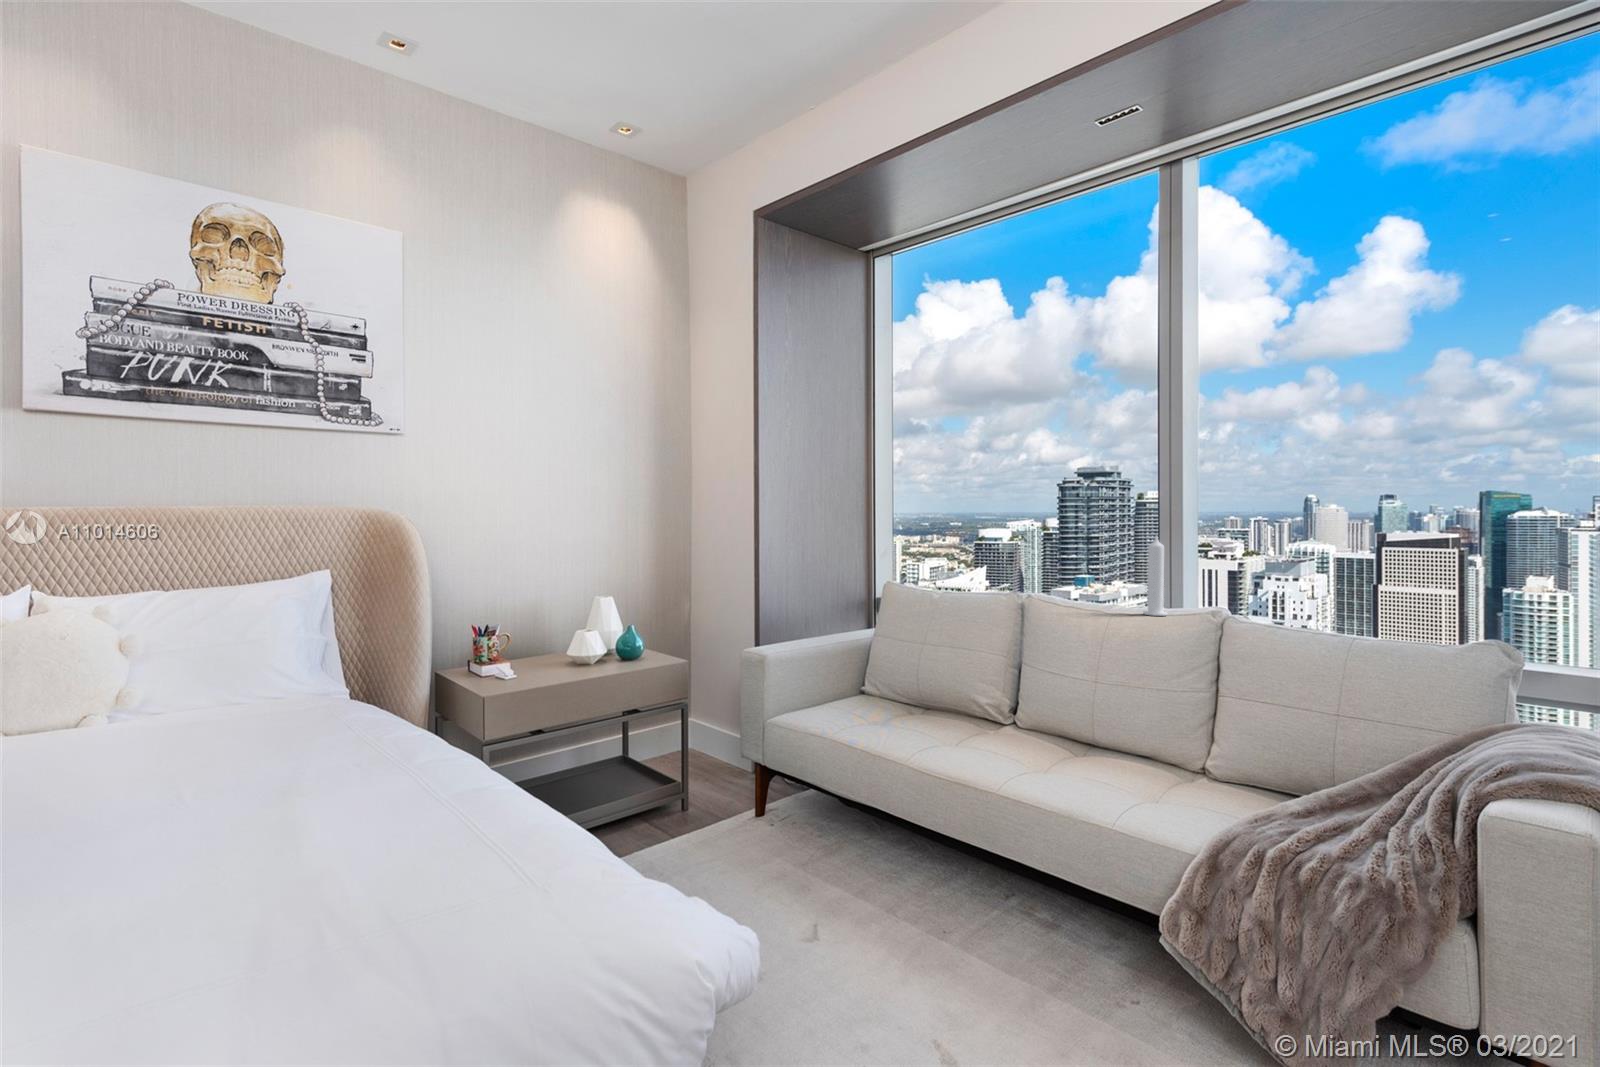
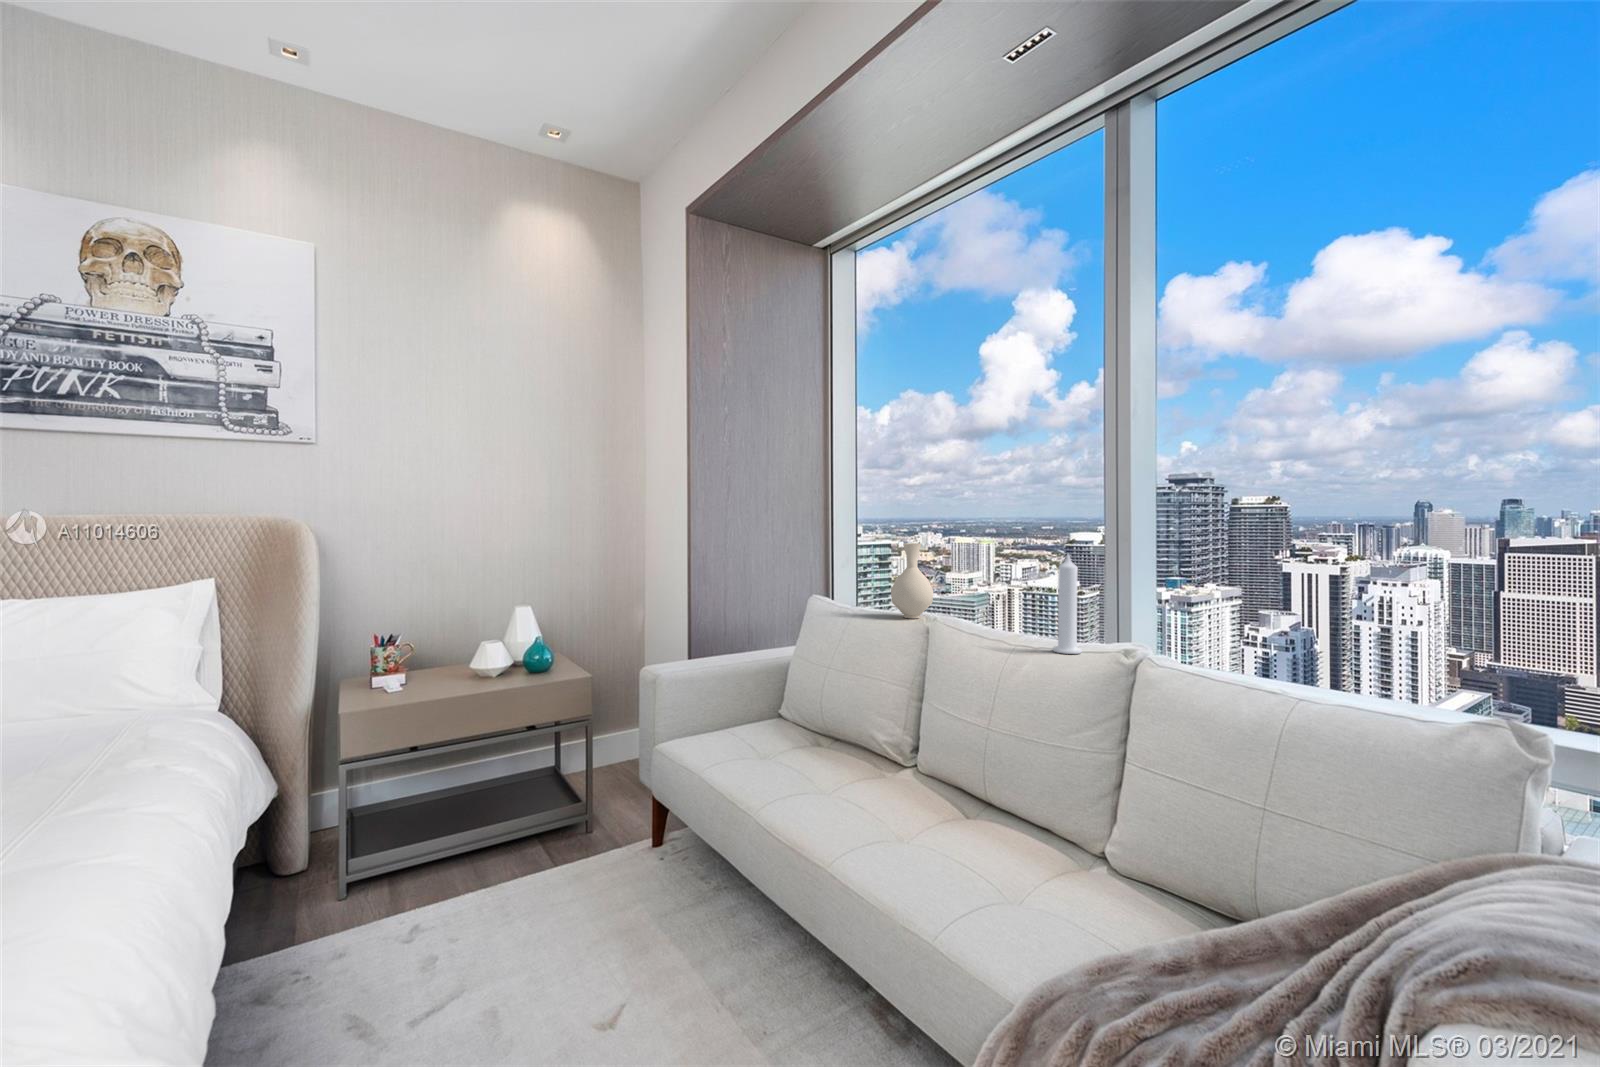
vase: none [973,530,1011,596] -> present [891,543,933,618]

